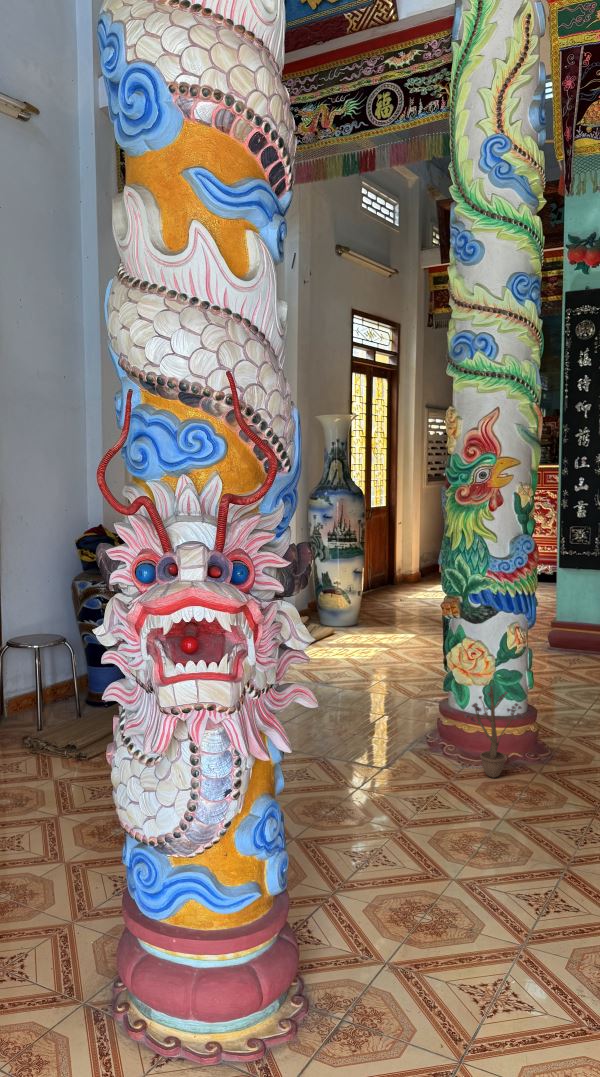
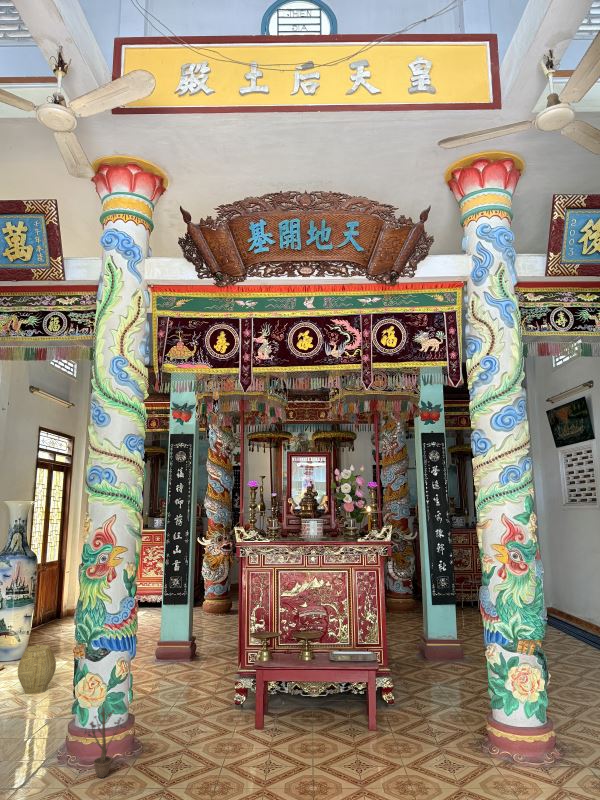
woven basket: none [356,604,403,665] -> present [18,645,56,694]

